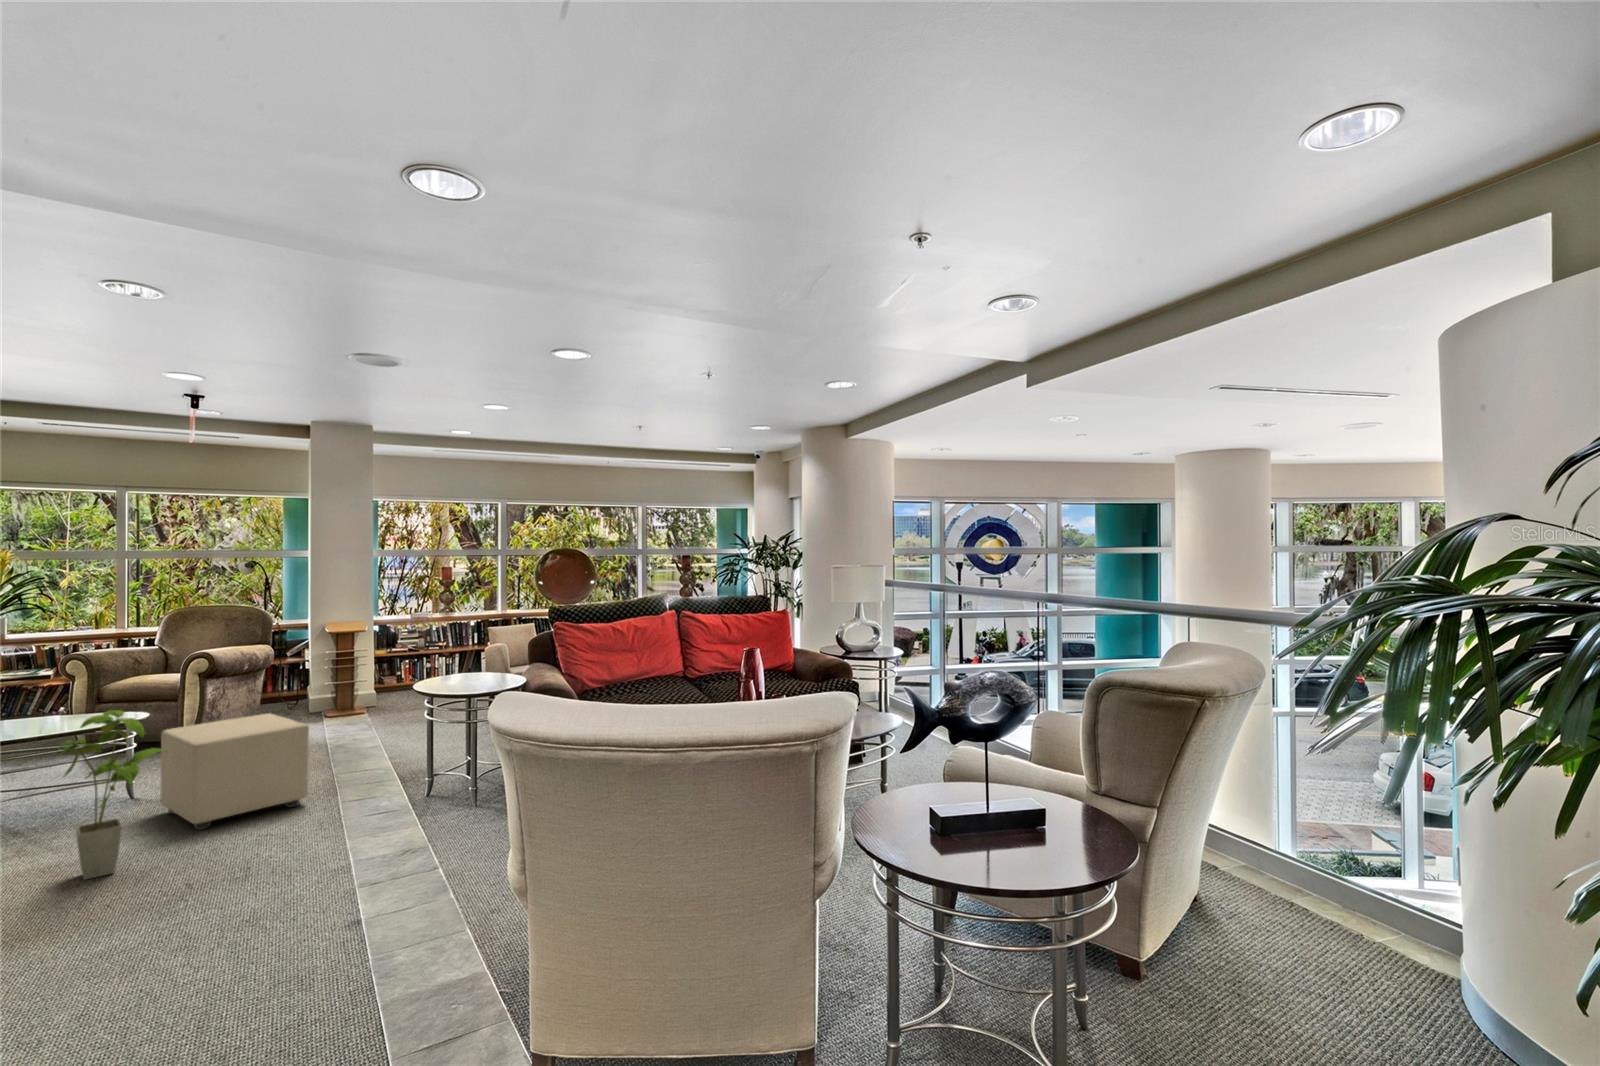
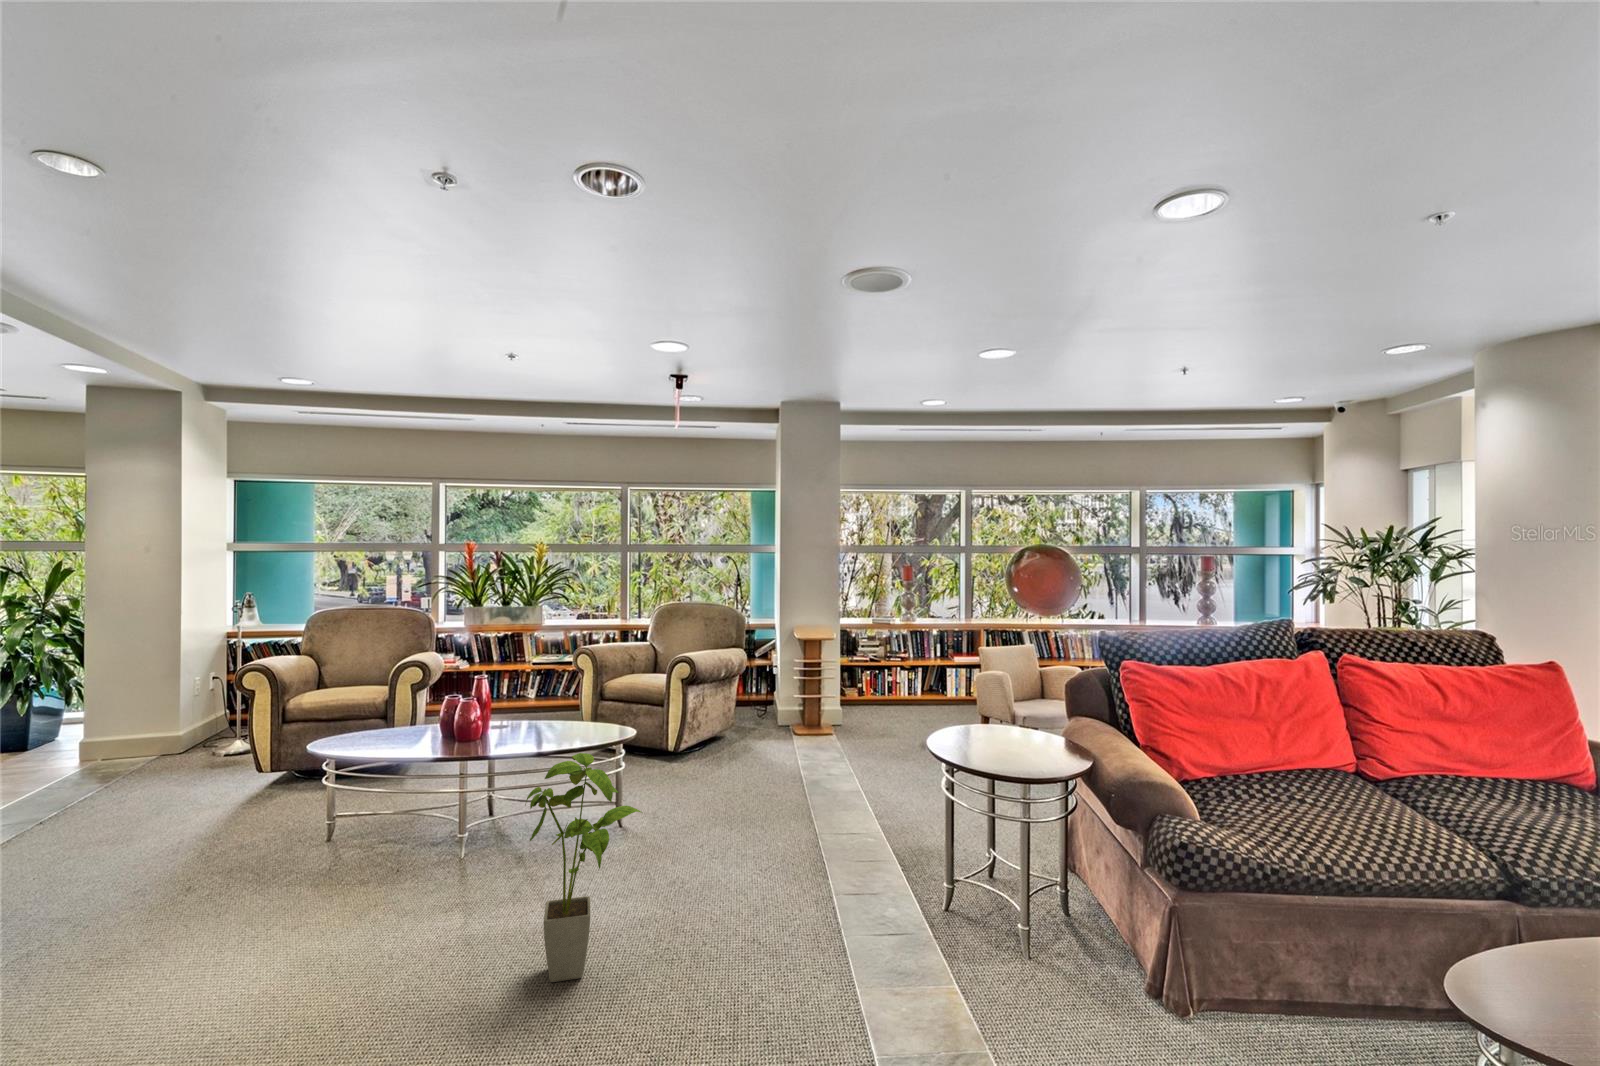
ottoman: present [161,713,309,830] -> none [641,749,796,908]

